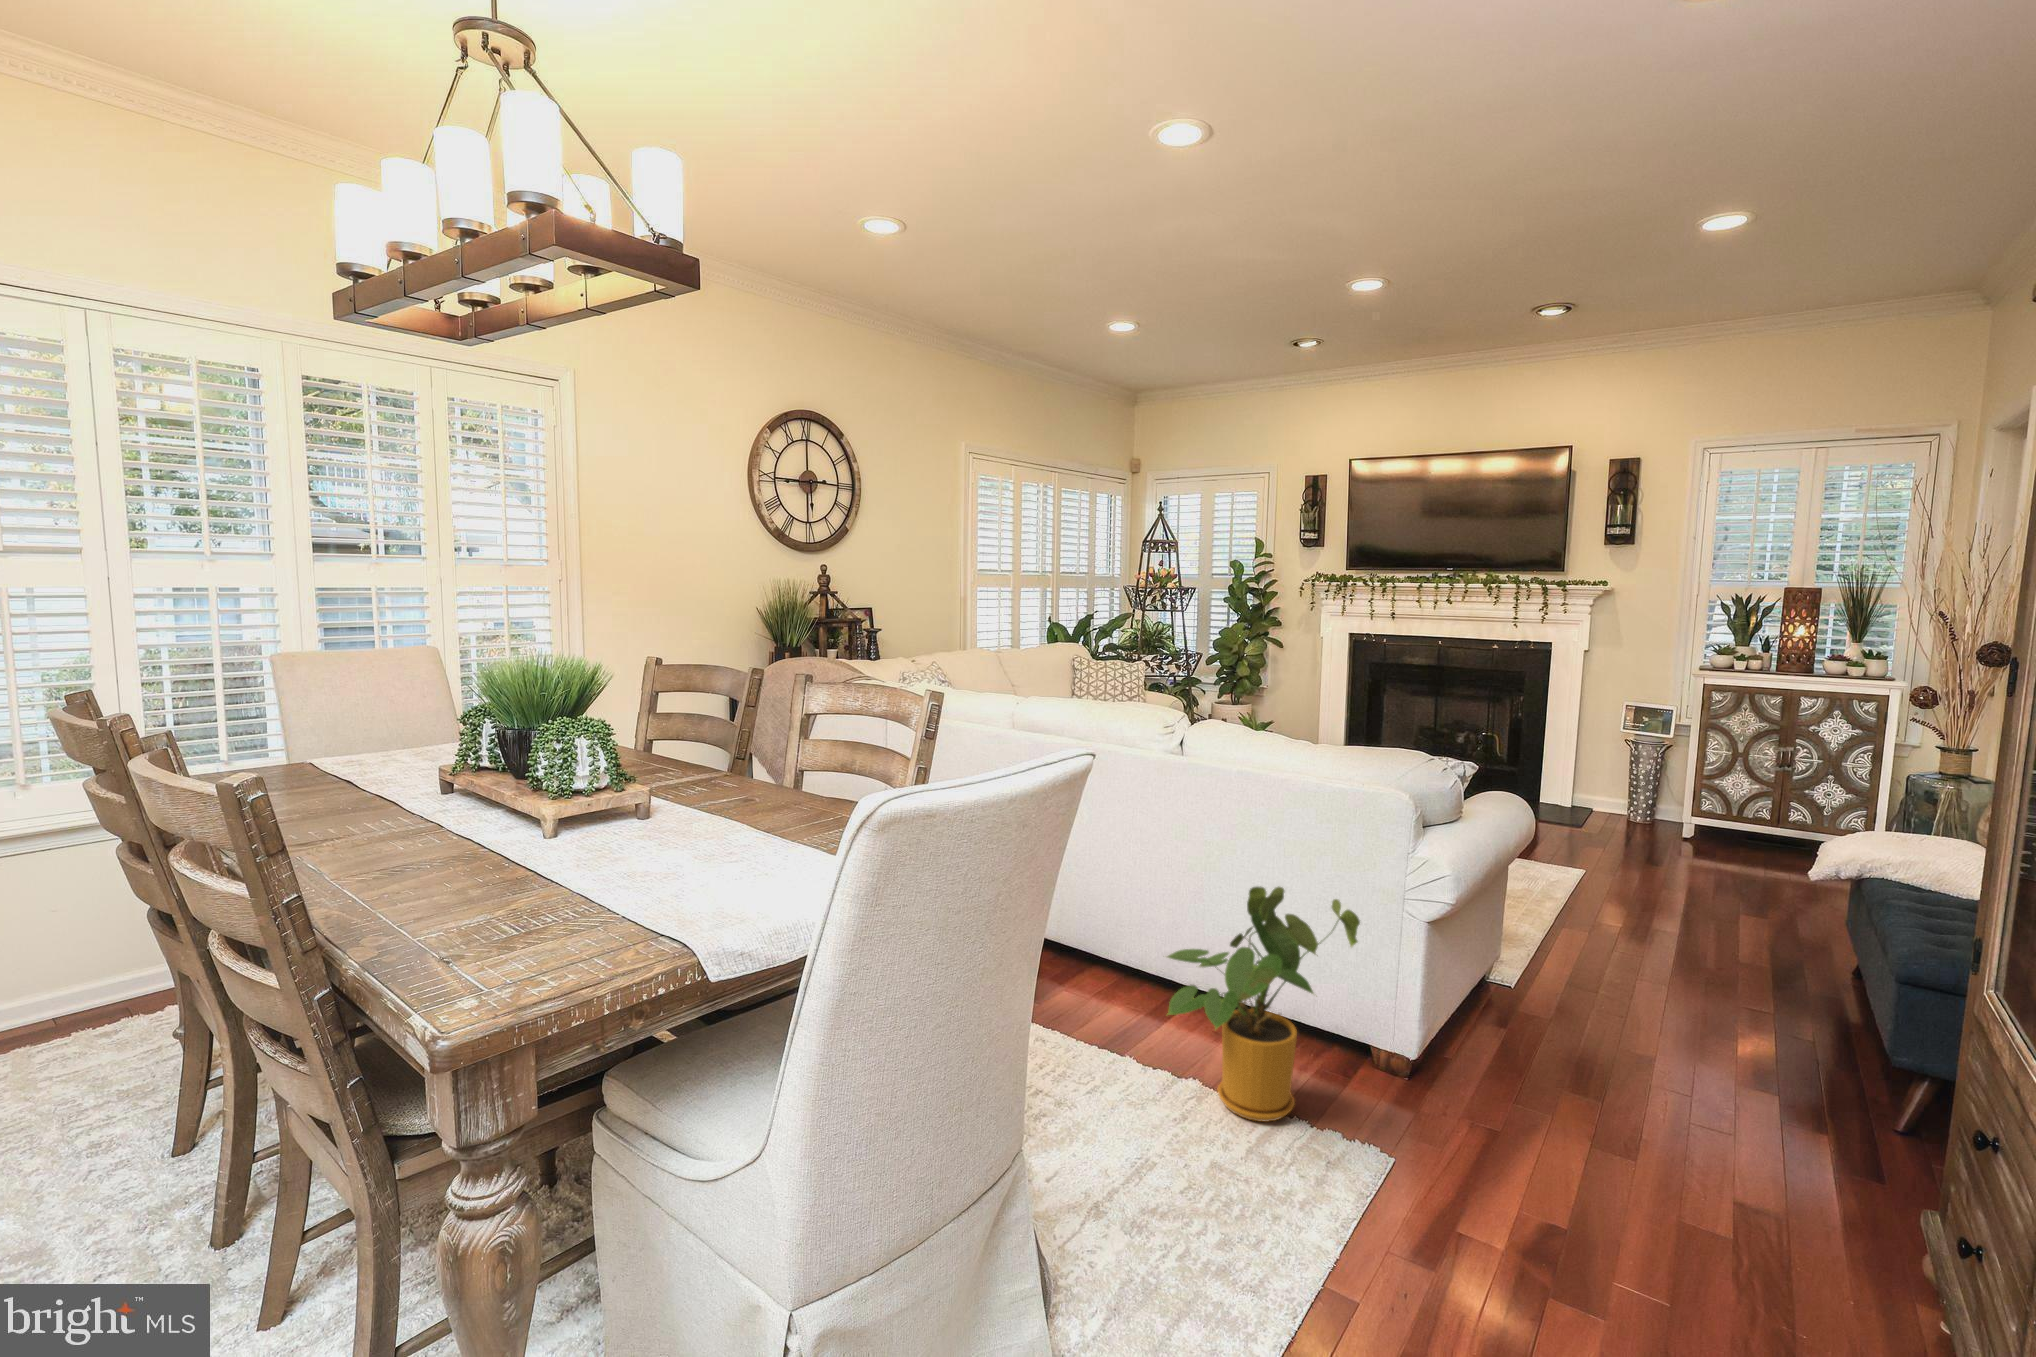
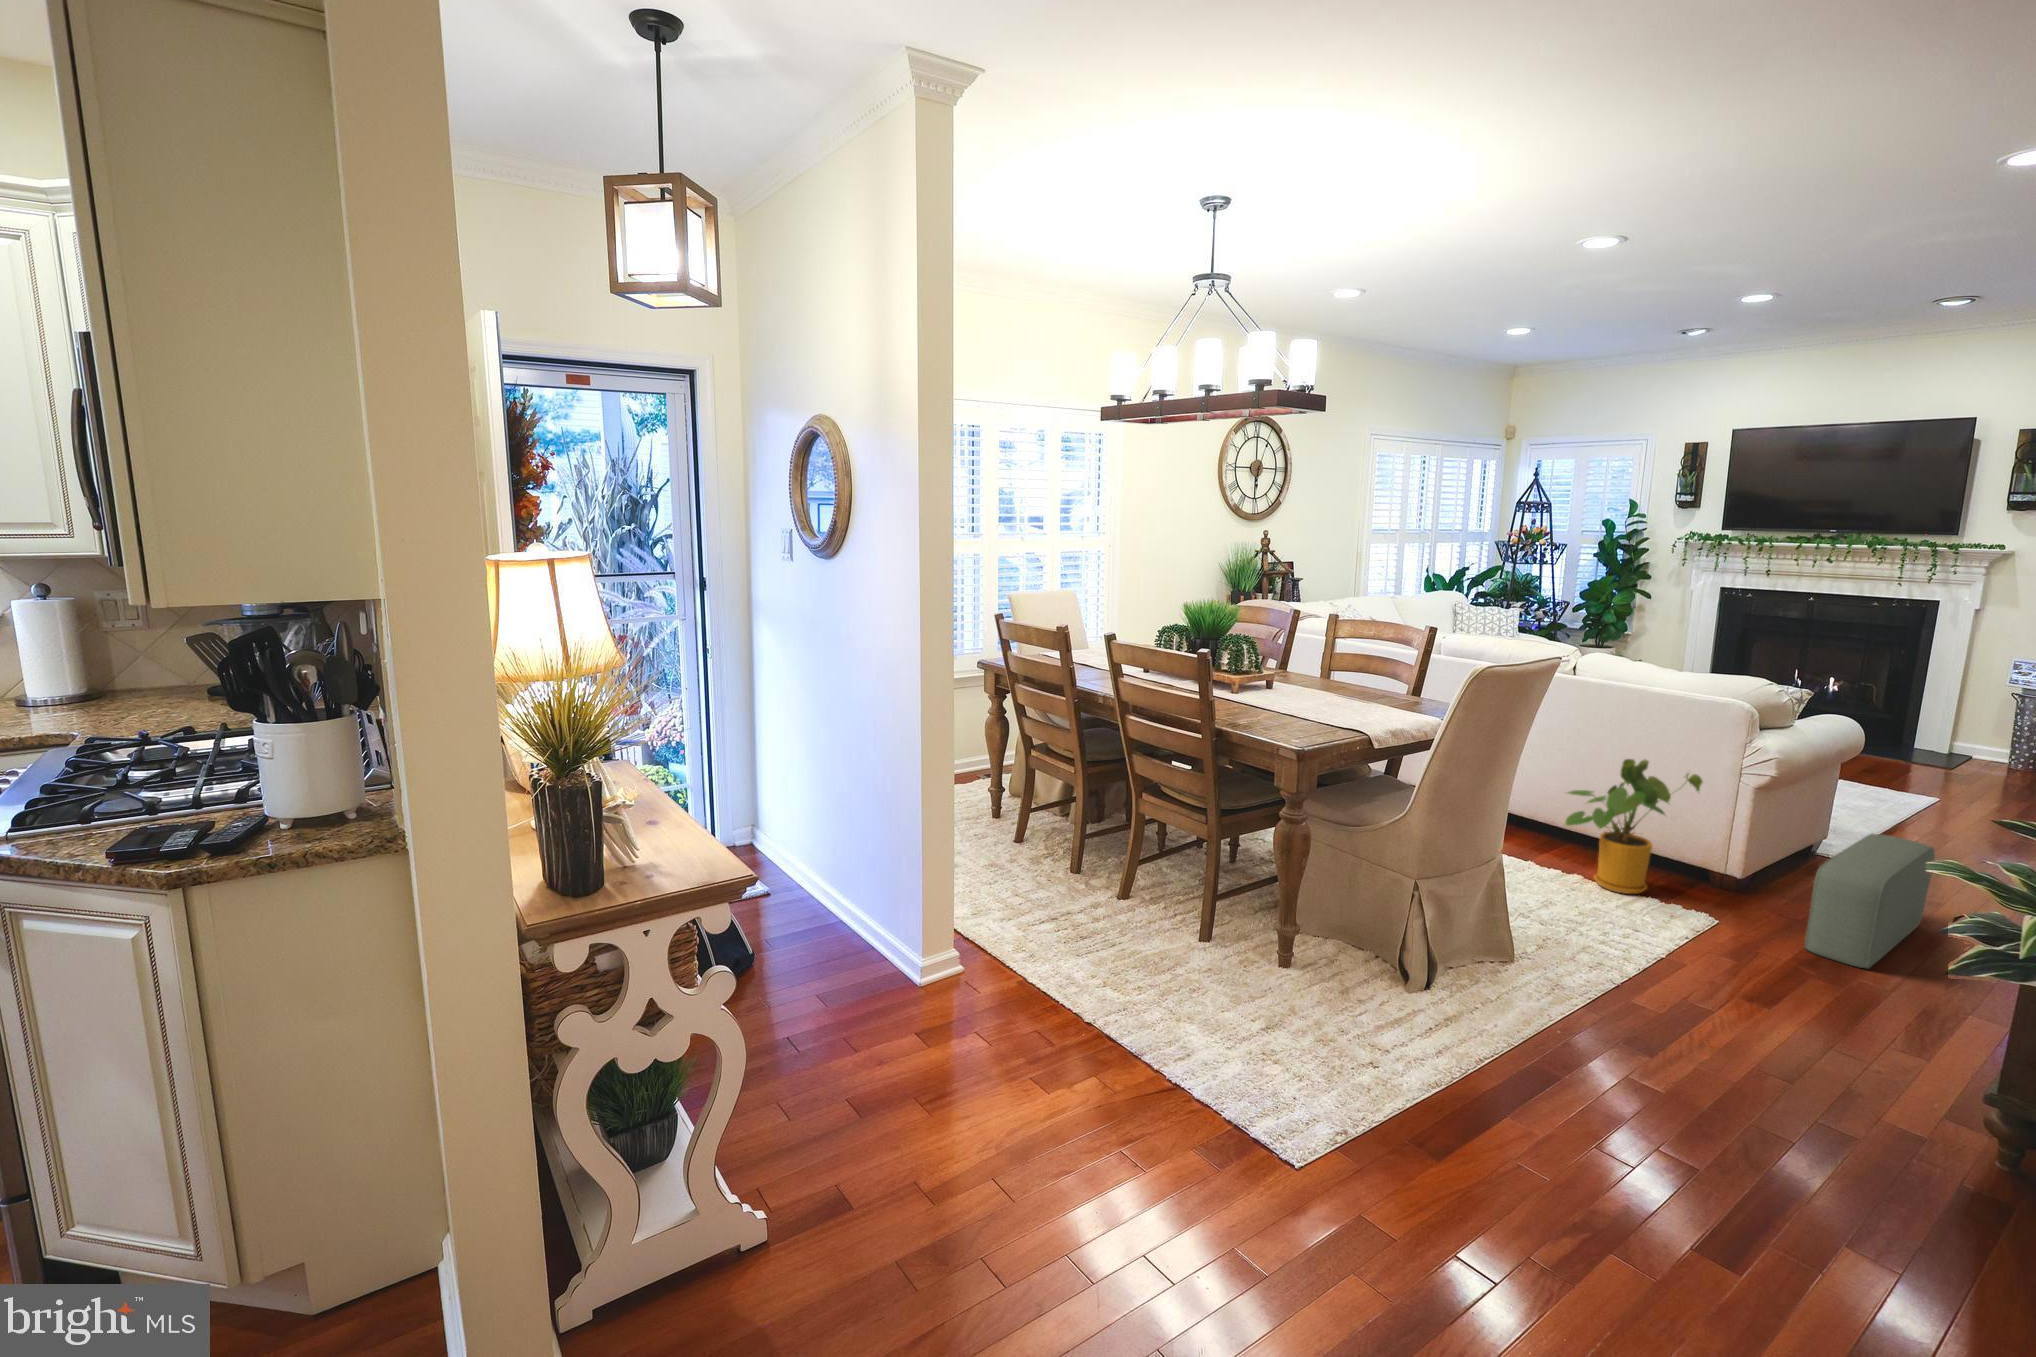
pouf: none [1534,984,1674,1266] -> present [1804,834,1935,969]

